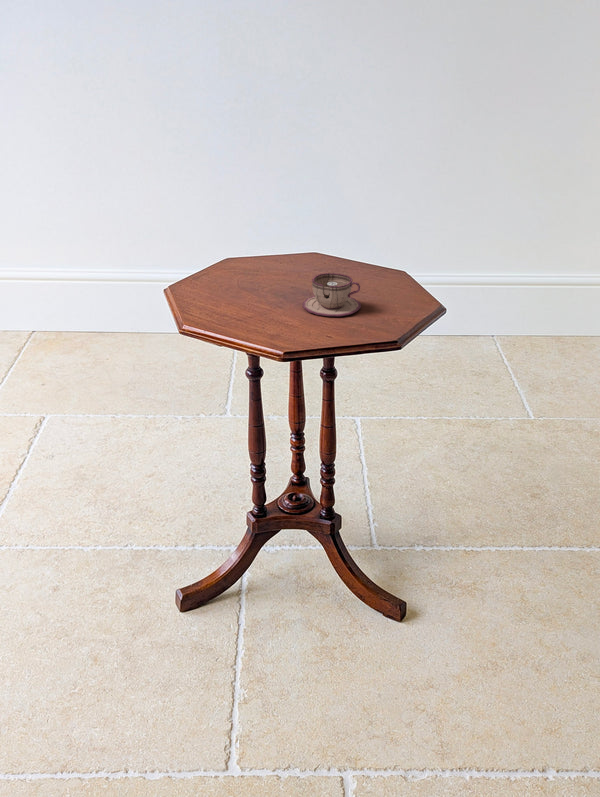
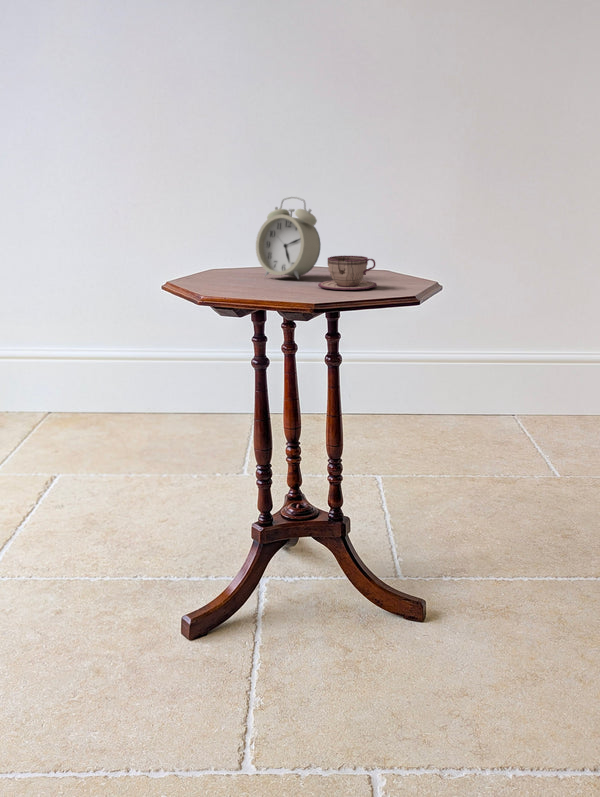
alarm clock: none [240,201,305,288] -> present [256,197,321,279]

